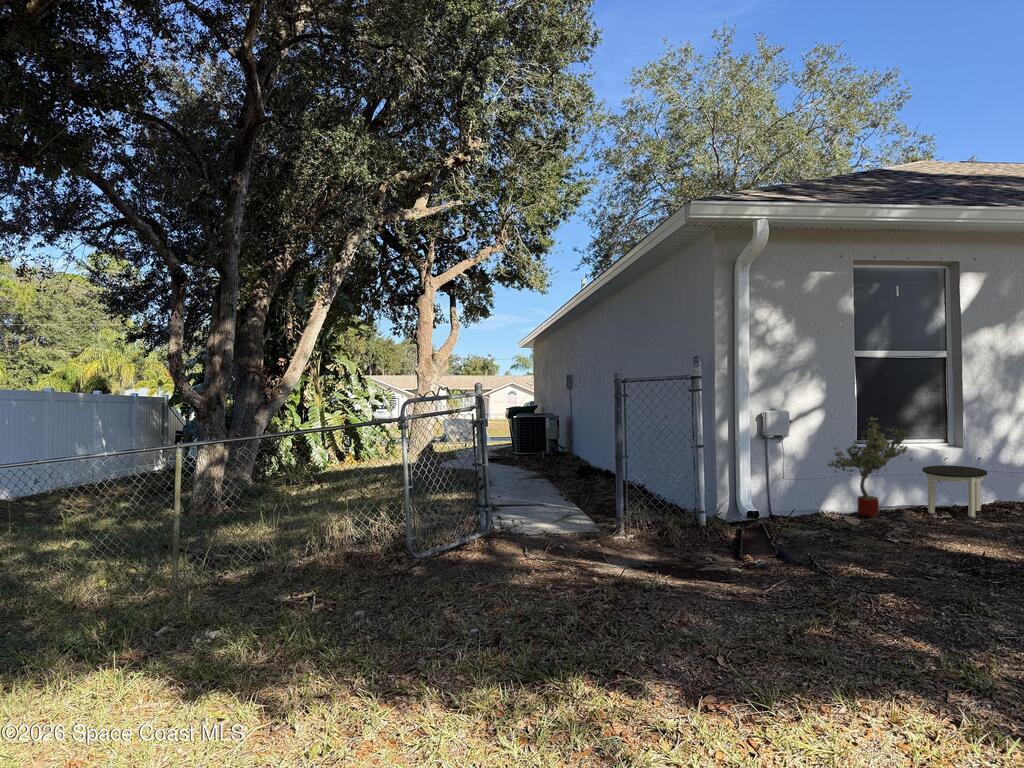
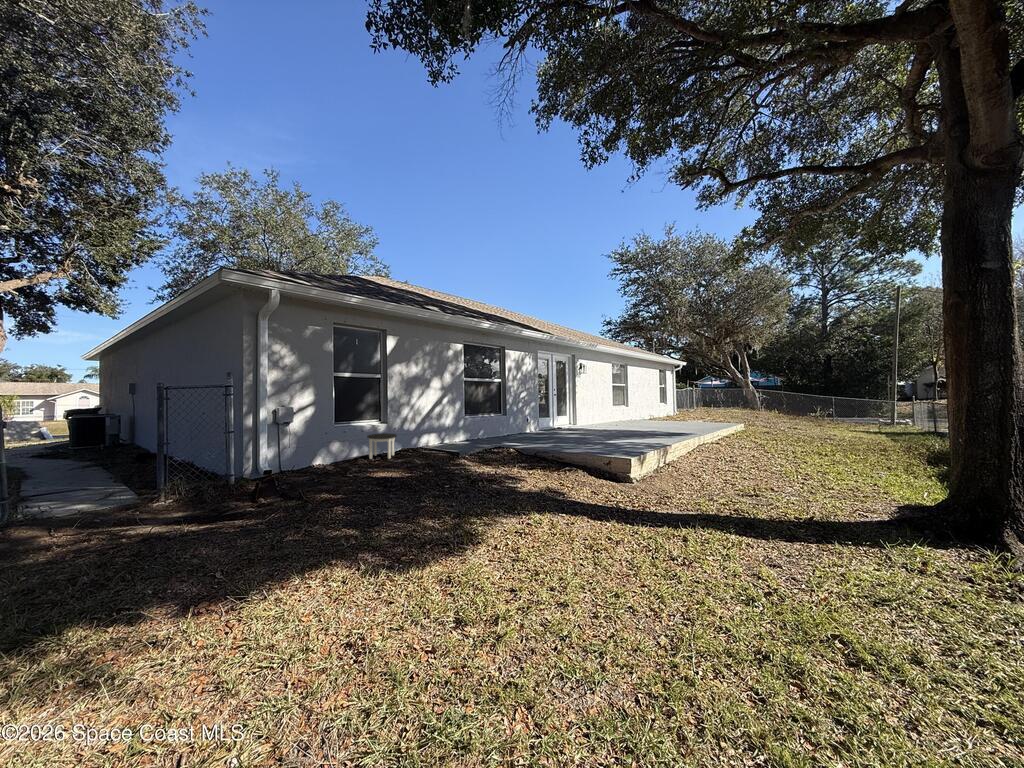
potted tree: present [827,417,908,517] -> none [314,409,359,465]

